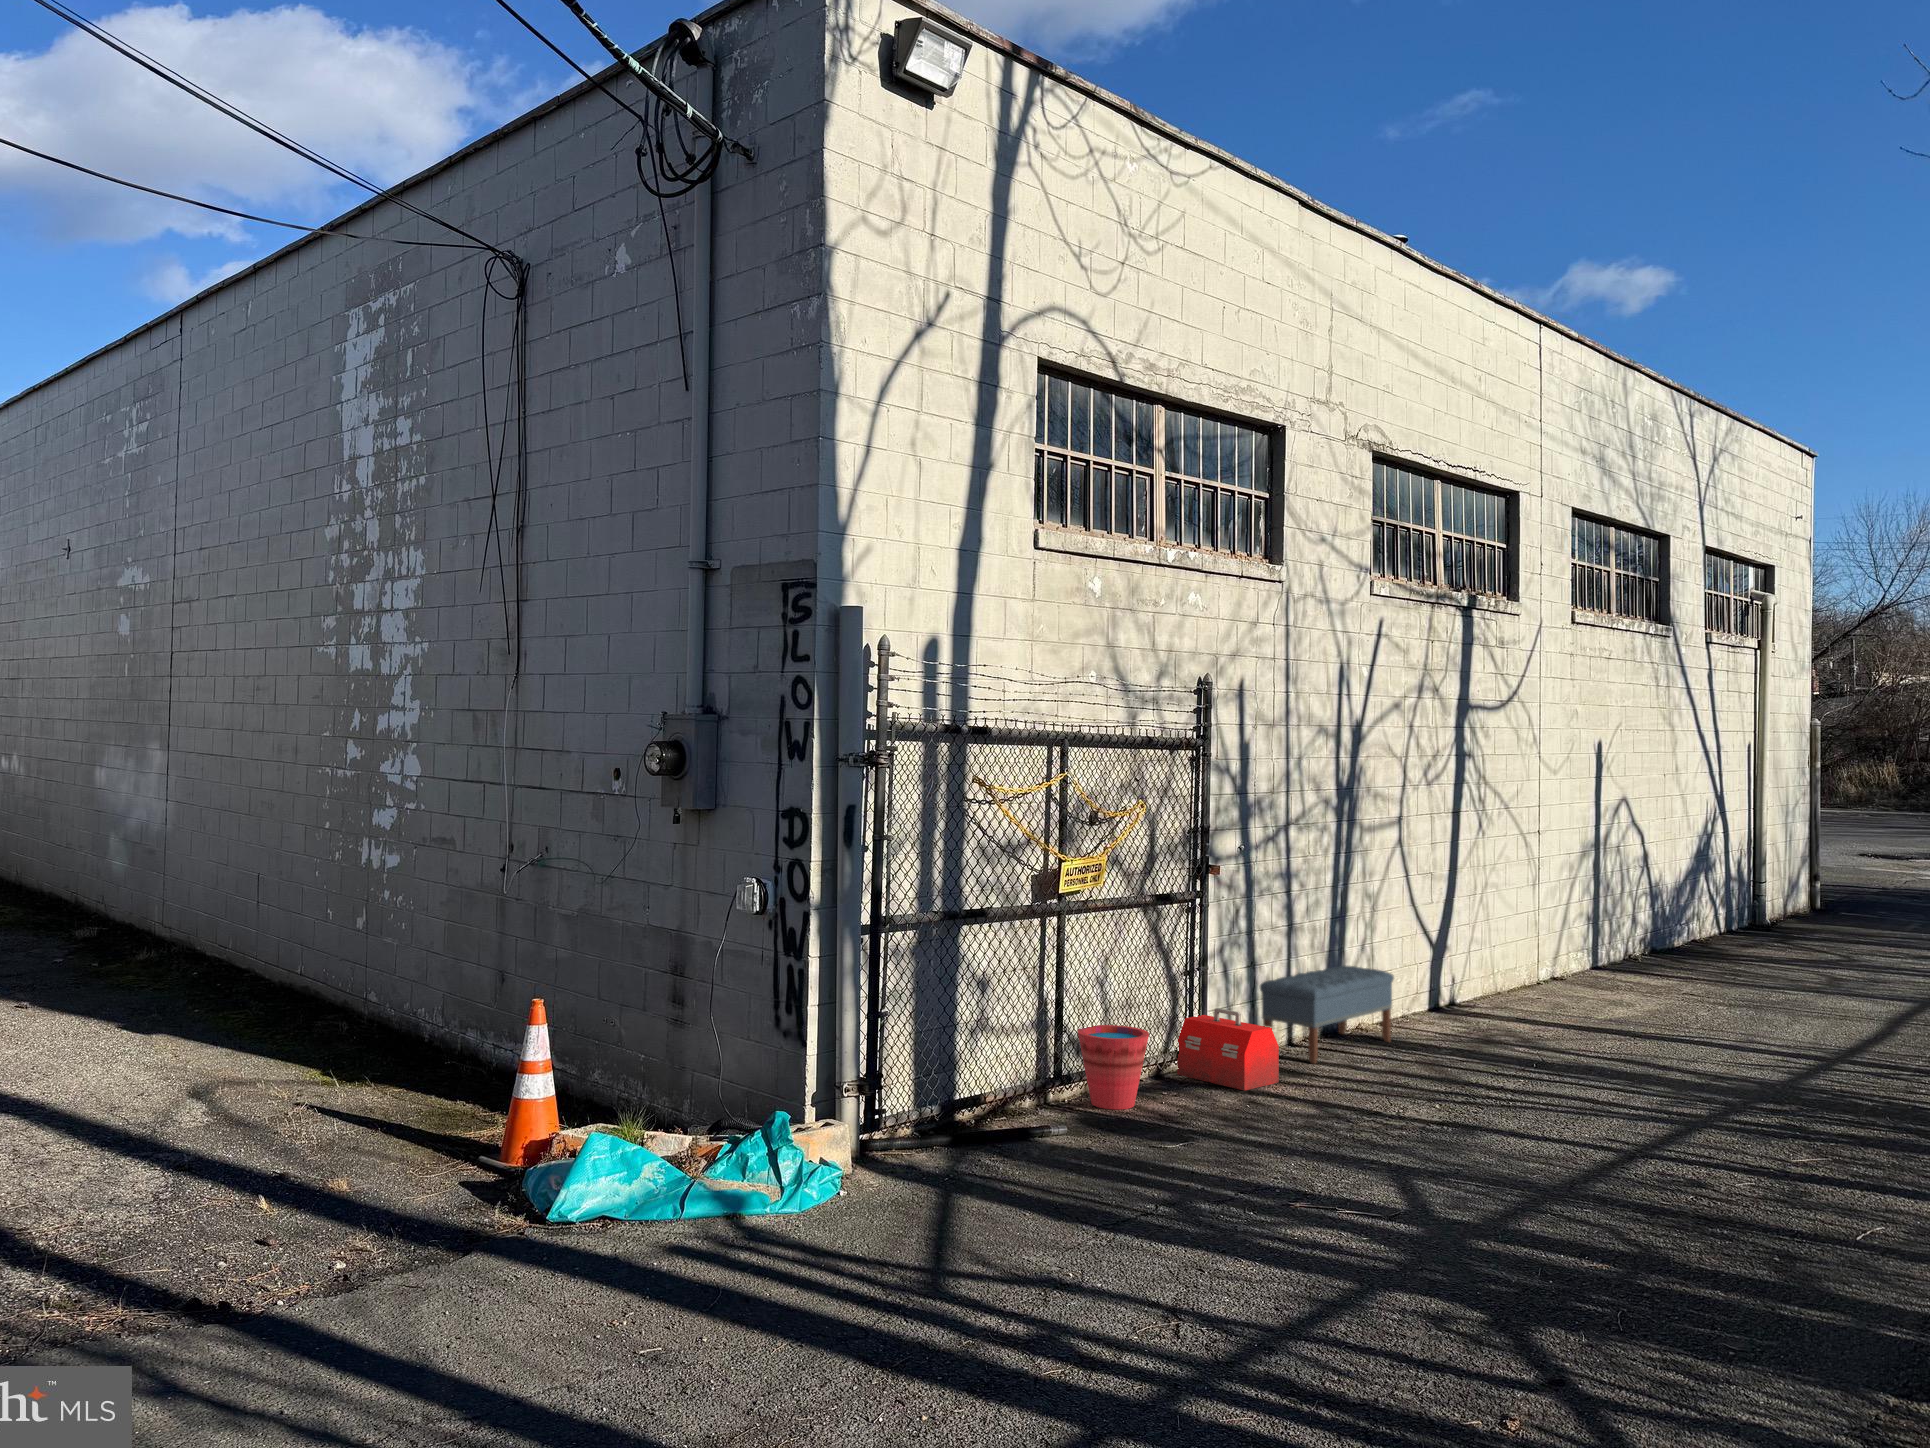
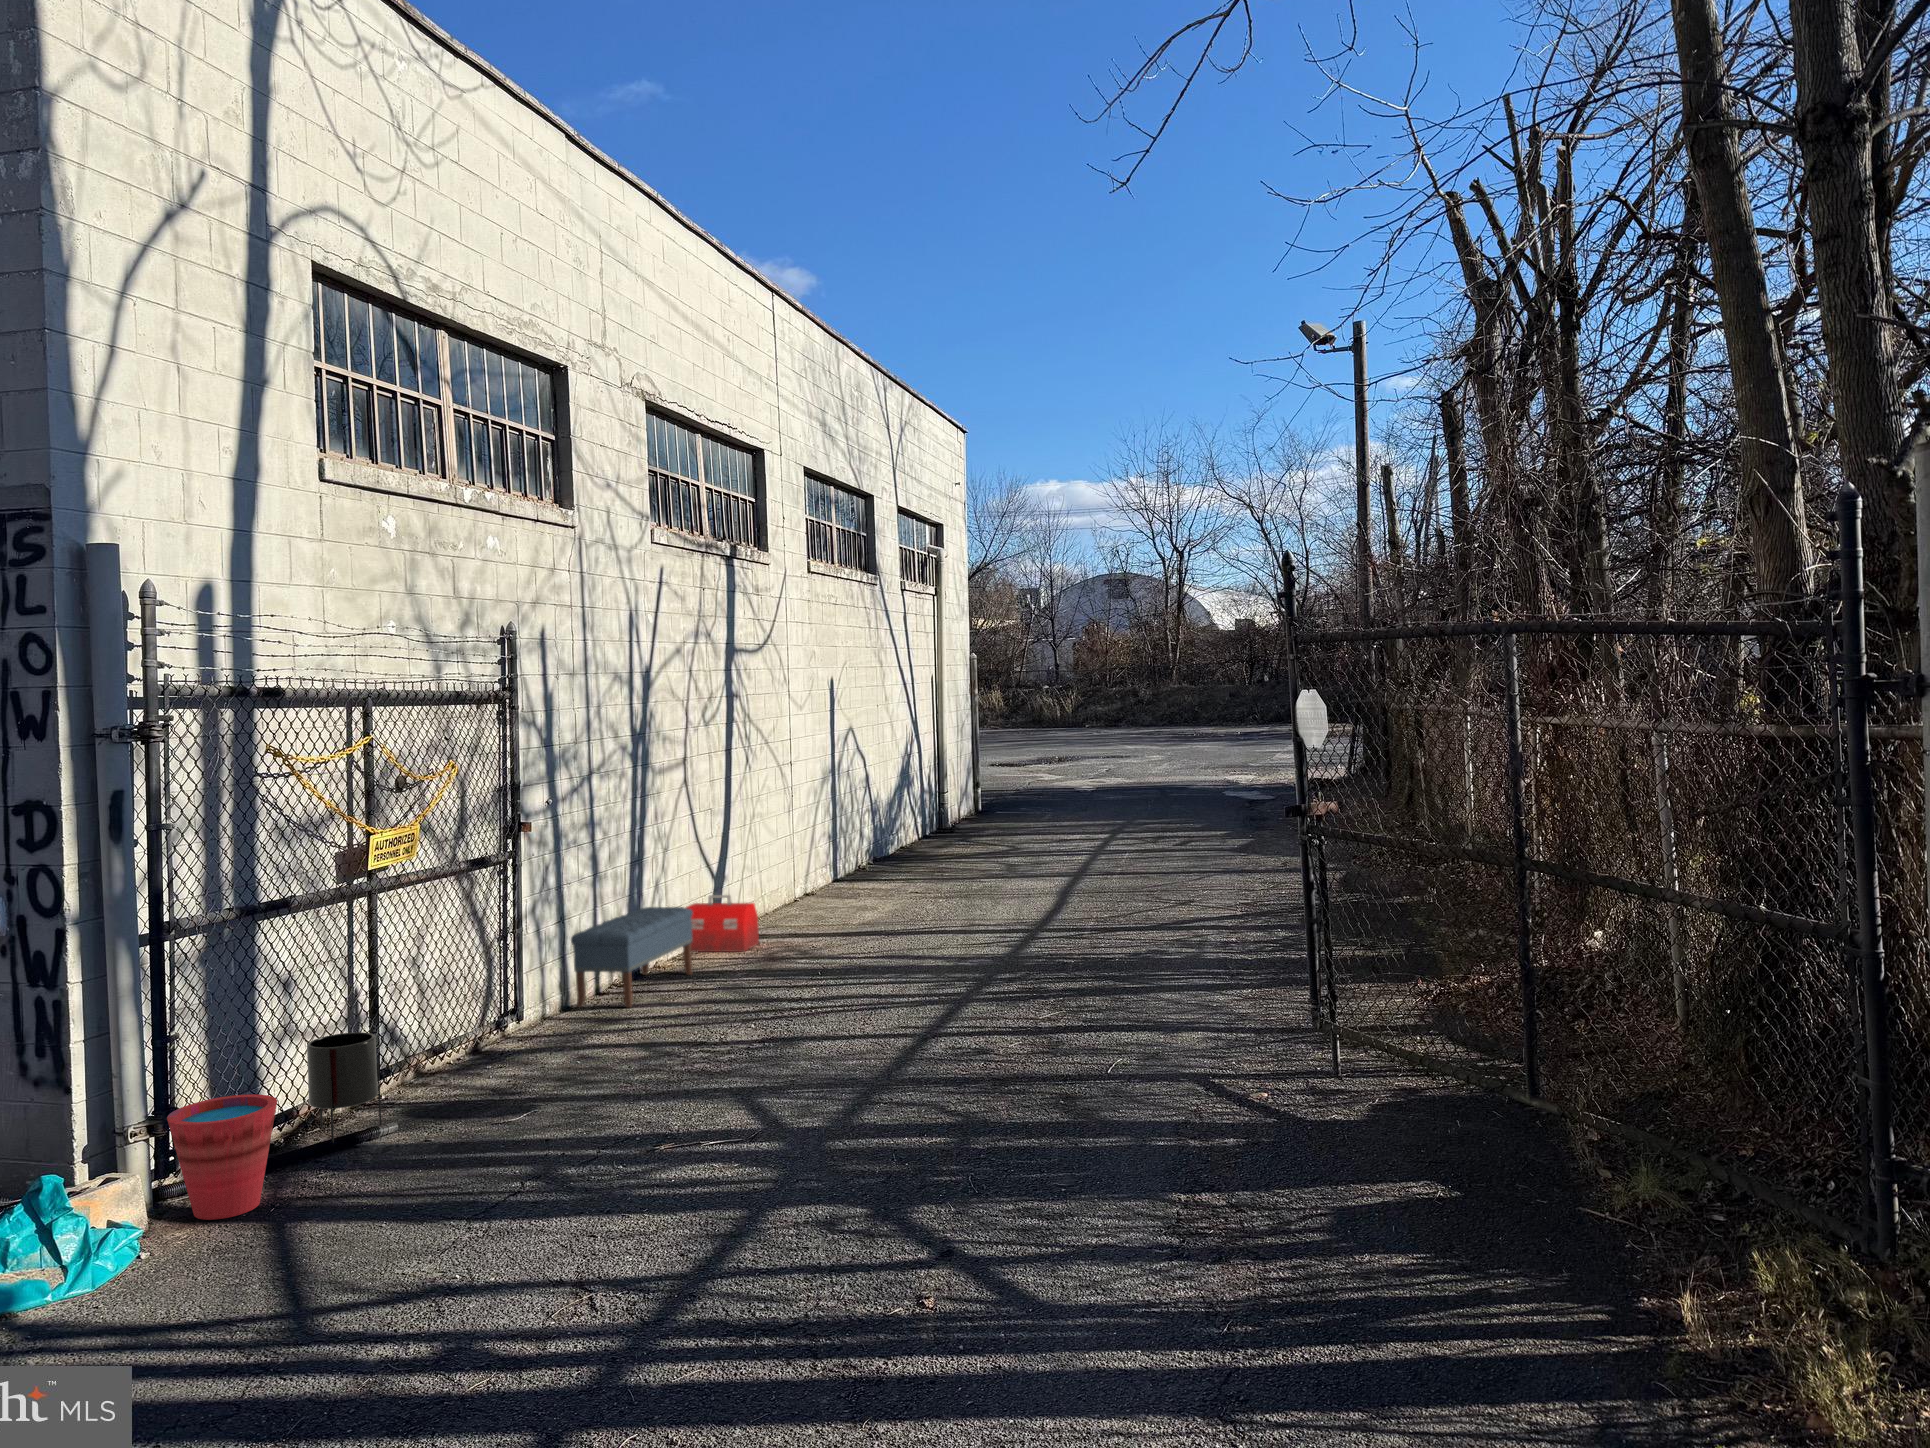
toolbox: present [1177,1008,1279,1091] -> present [686,895,759,952]
bucket: present [1078,1025,1149,1109] -> present [167,1094,277,1220]
planter: none [995,1038,1054,1134] -> present [307,1032,381,1143]

